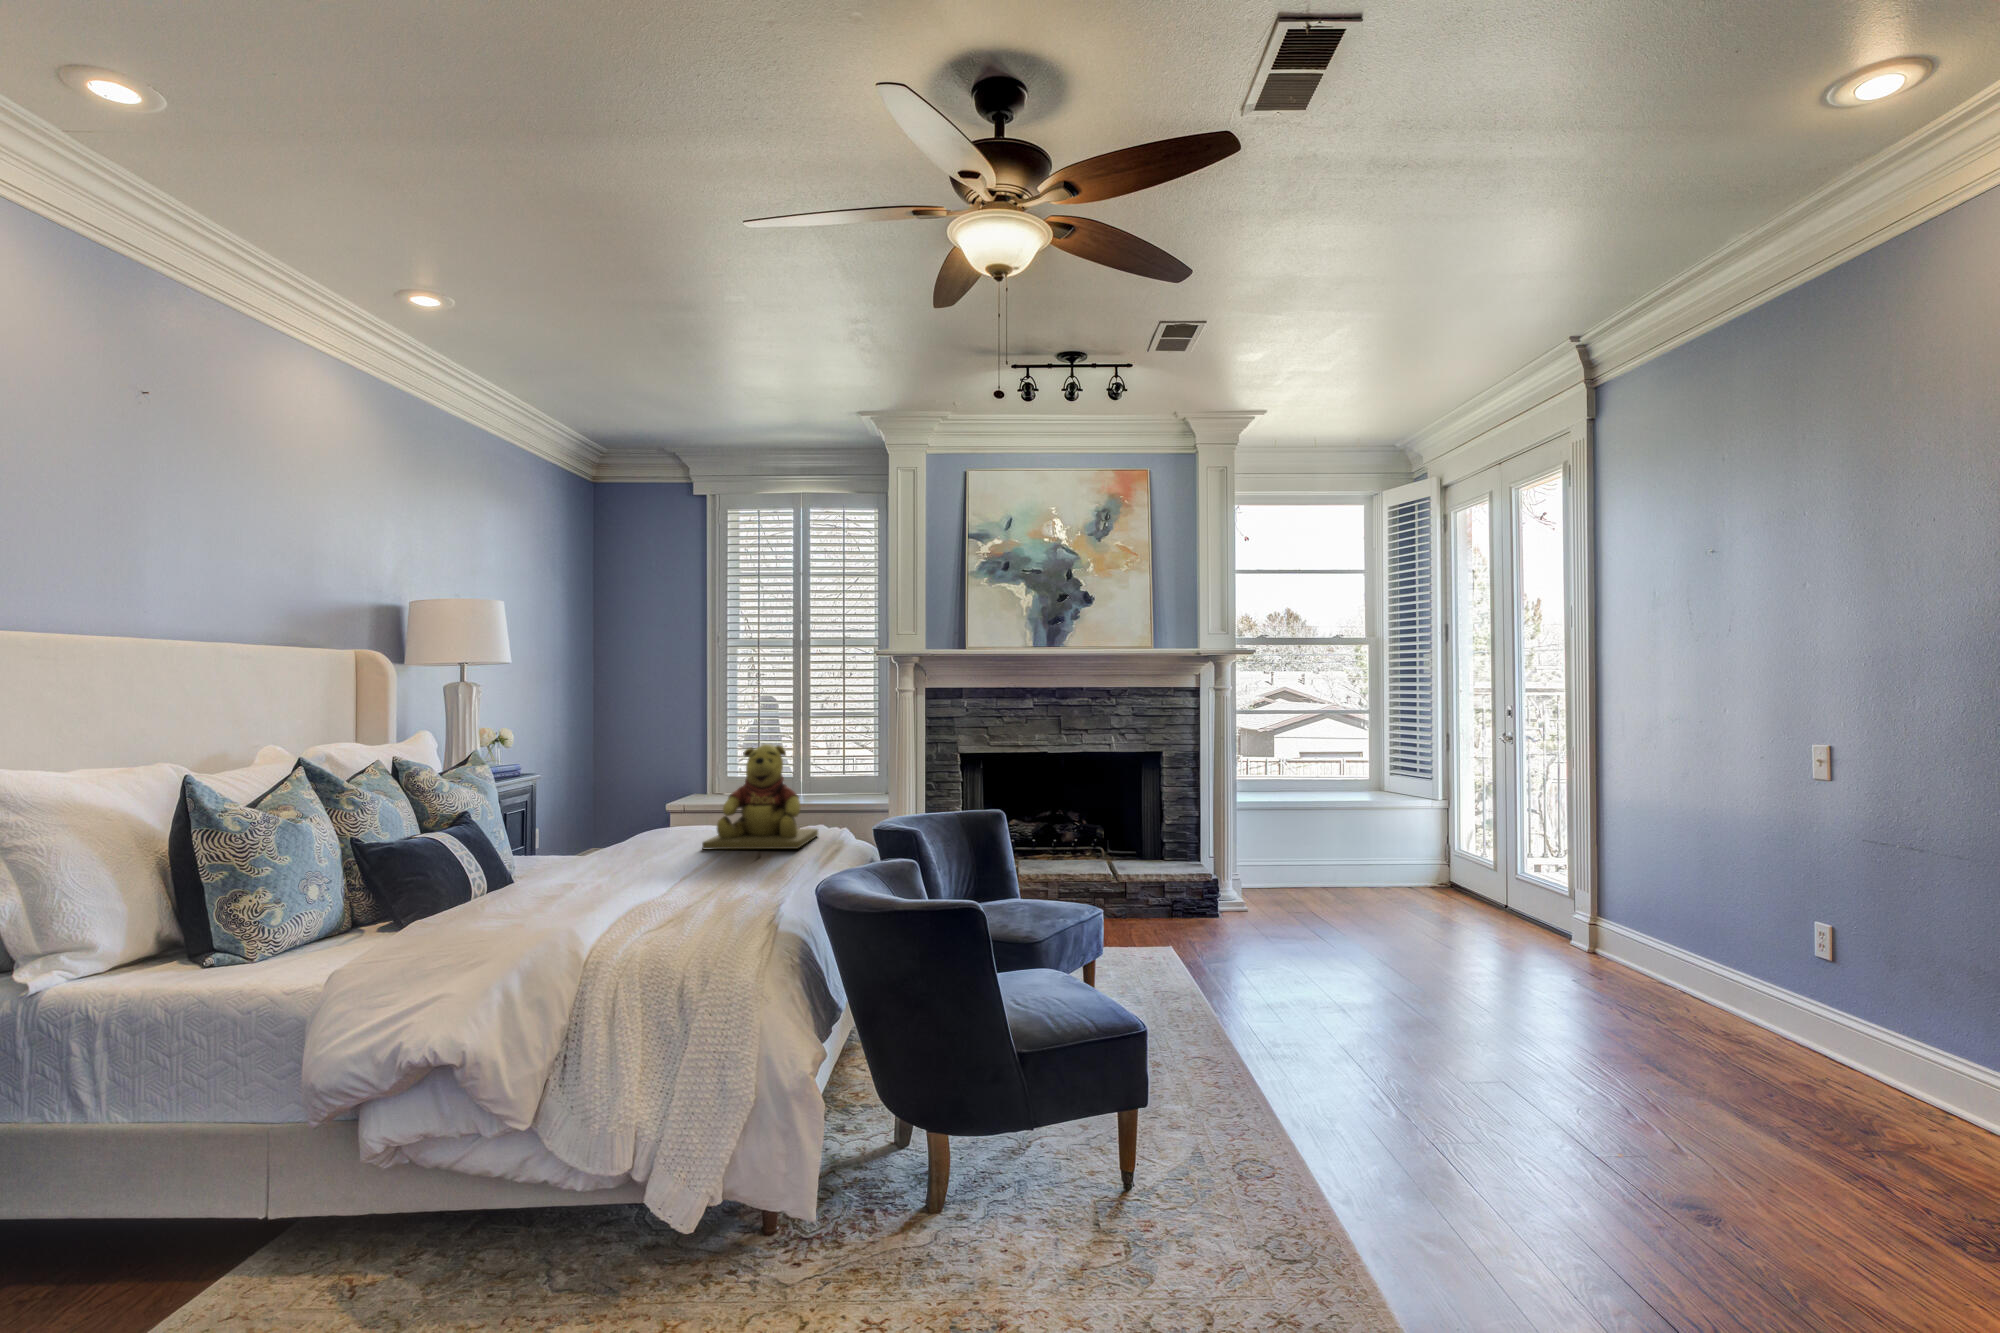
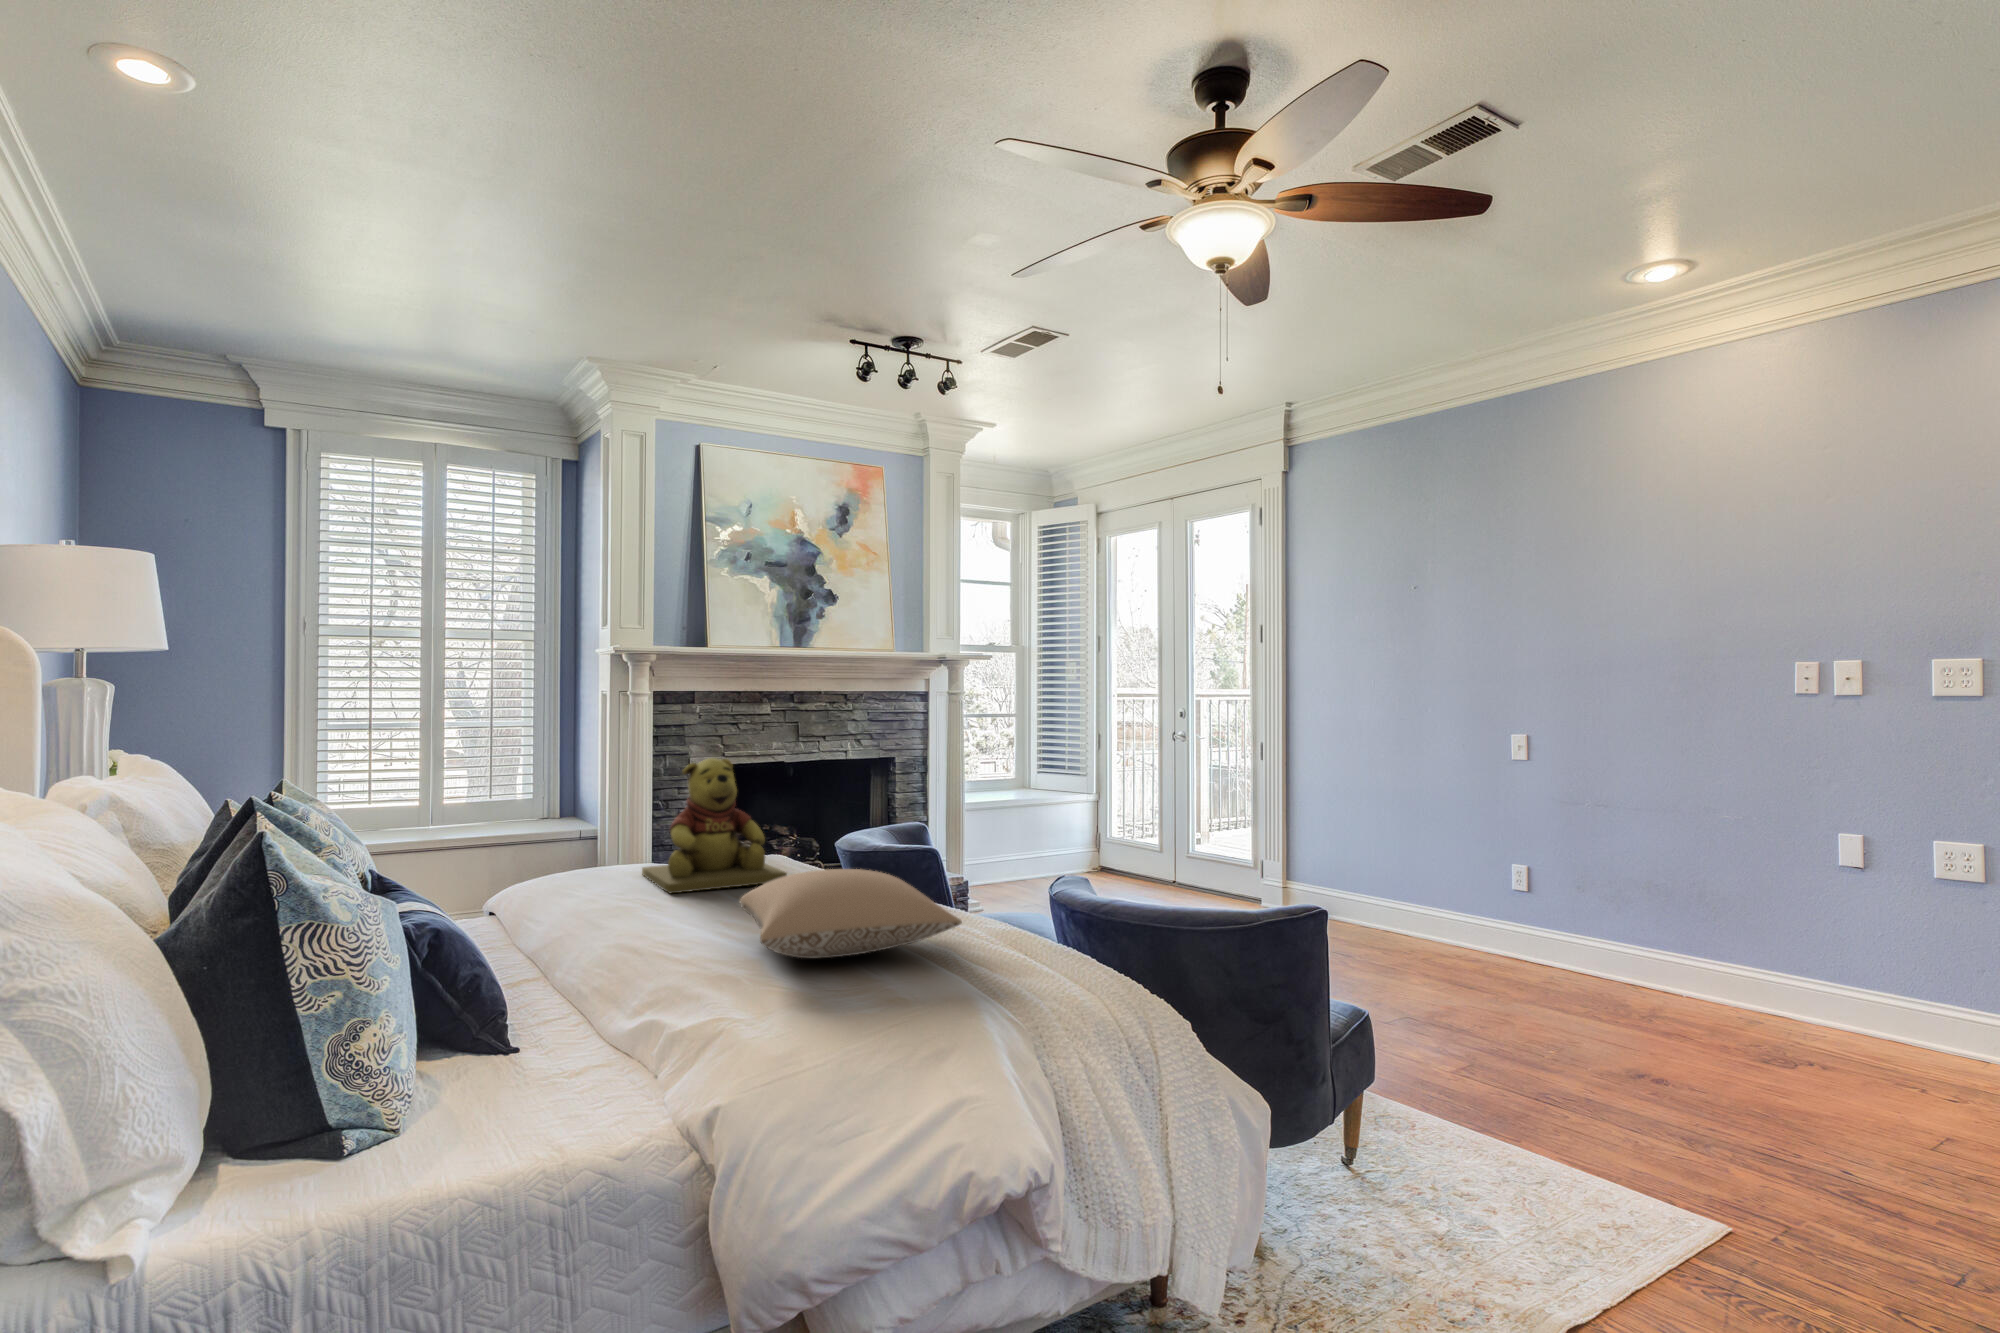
pillow: none [563,834,778,901] -> present [740,869,962,958]

